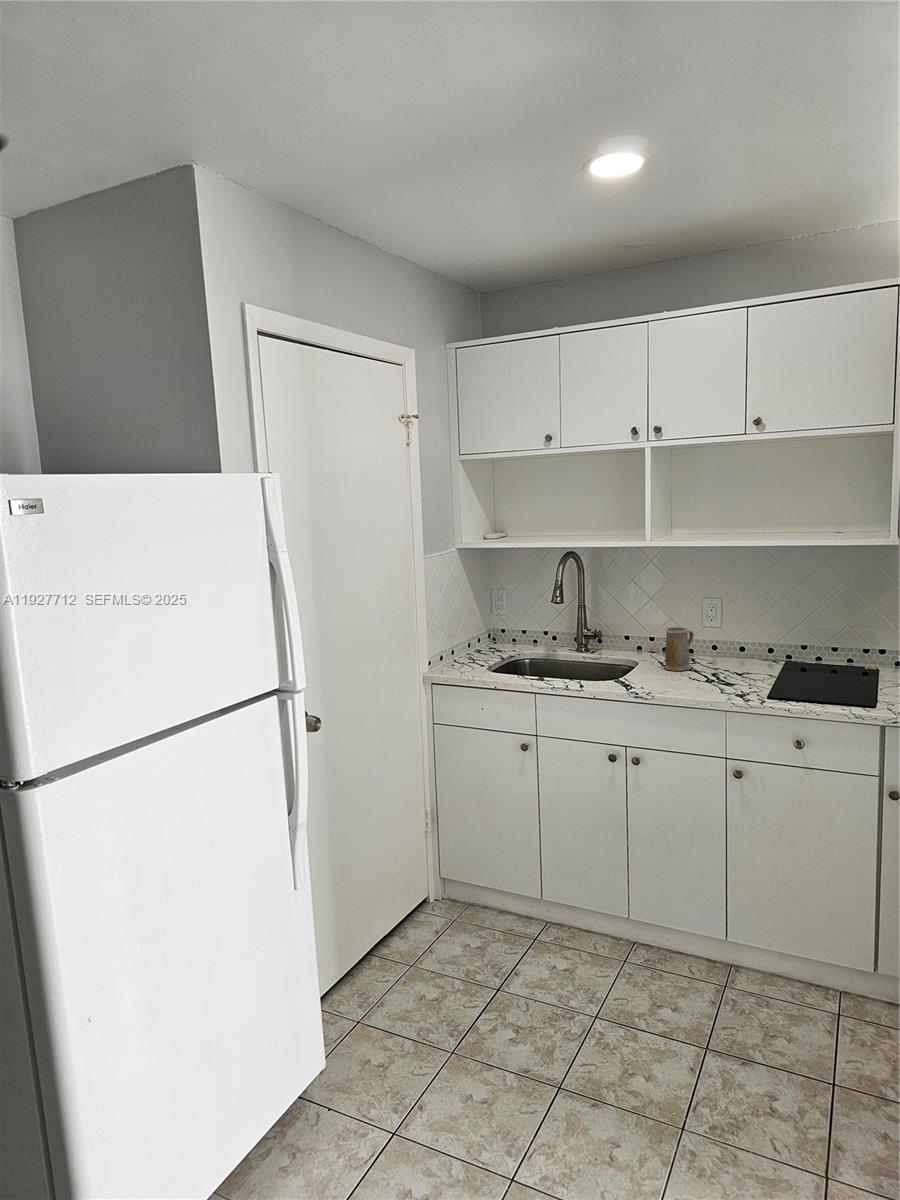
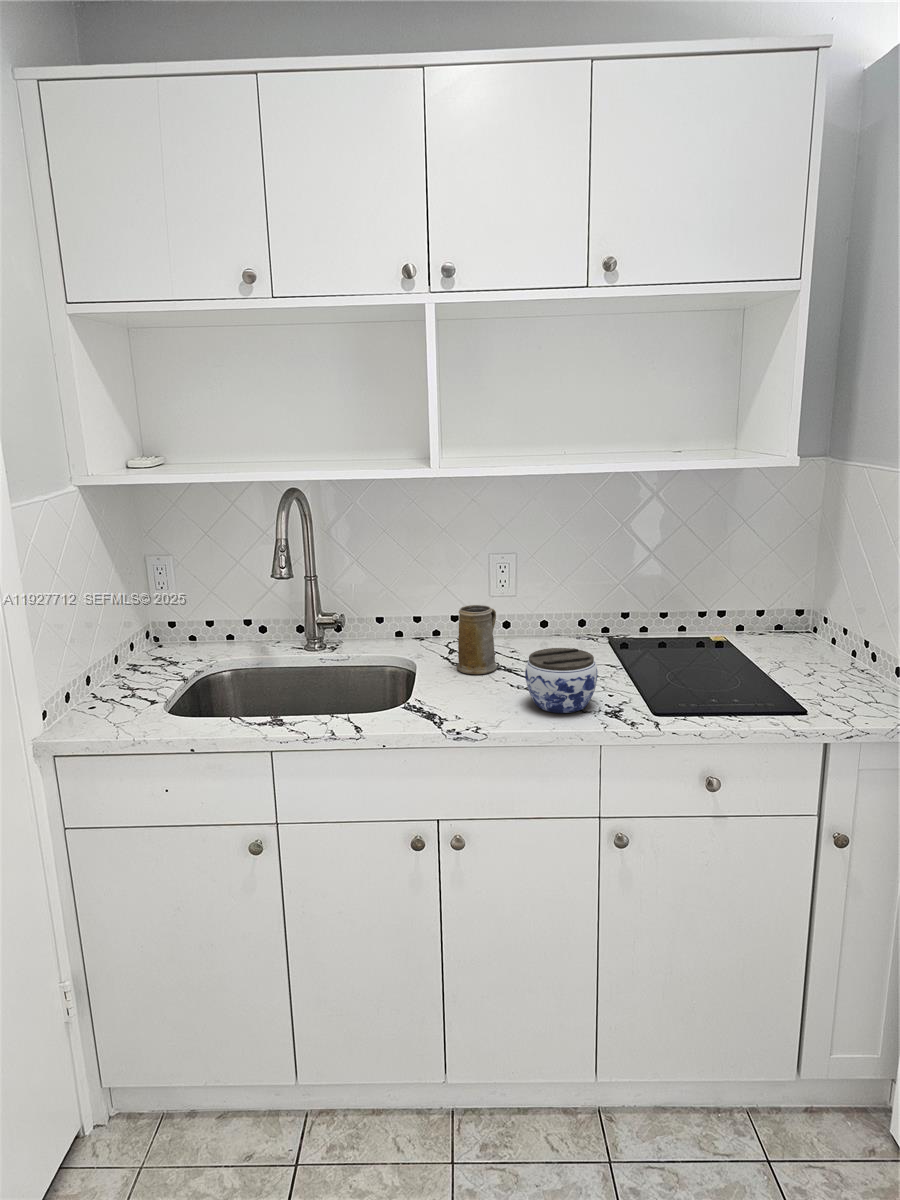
jar: none [690,653,737,692] -> present [525,648,597,713]

